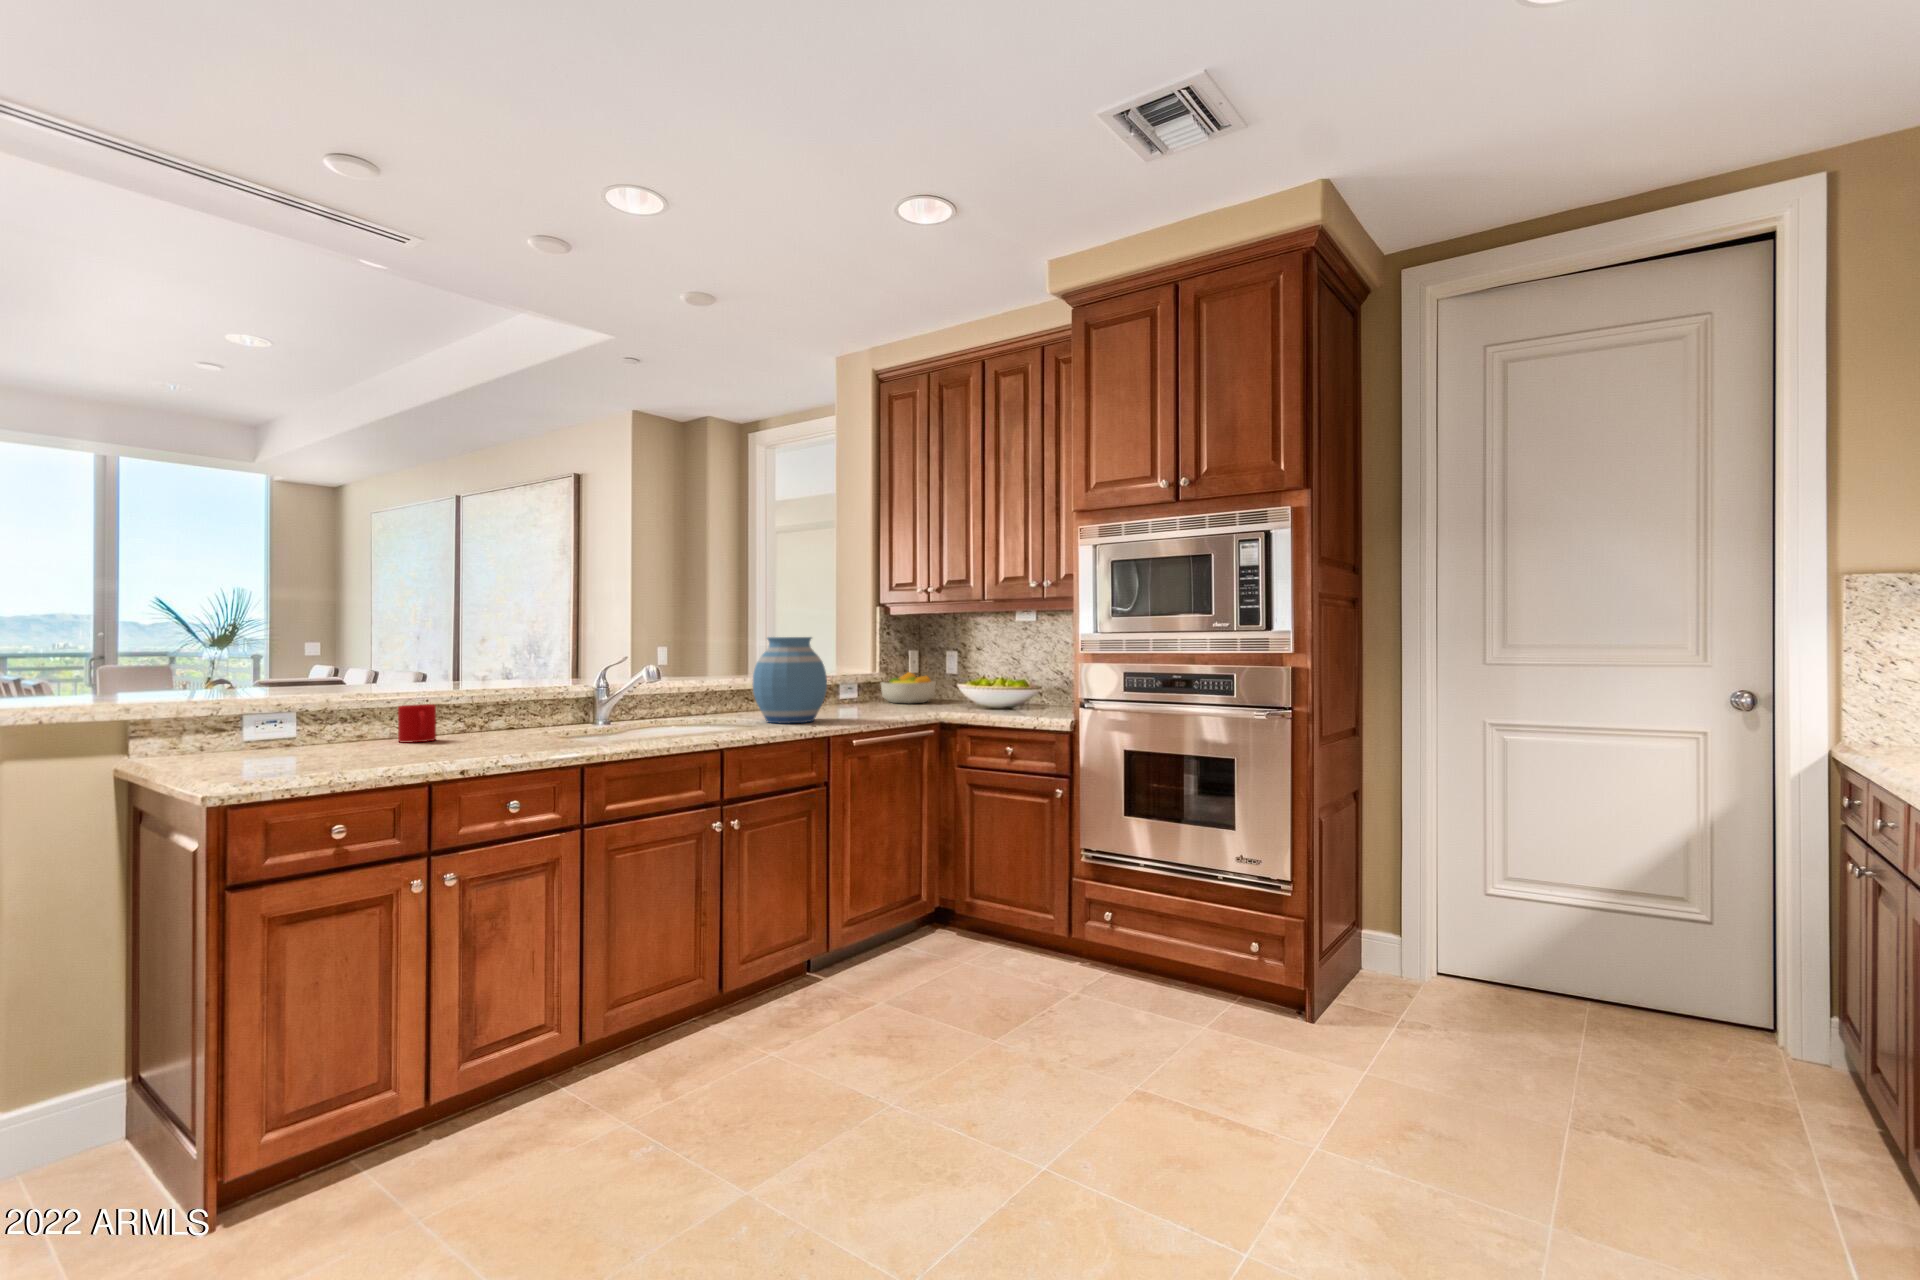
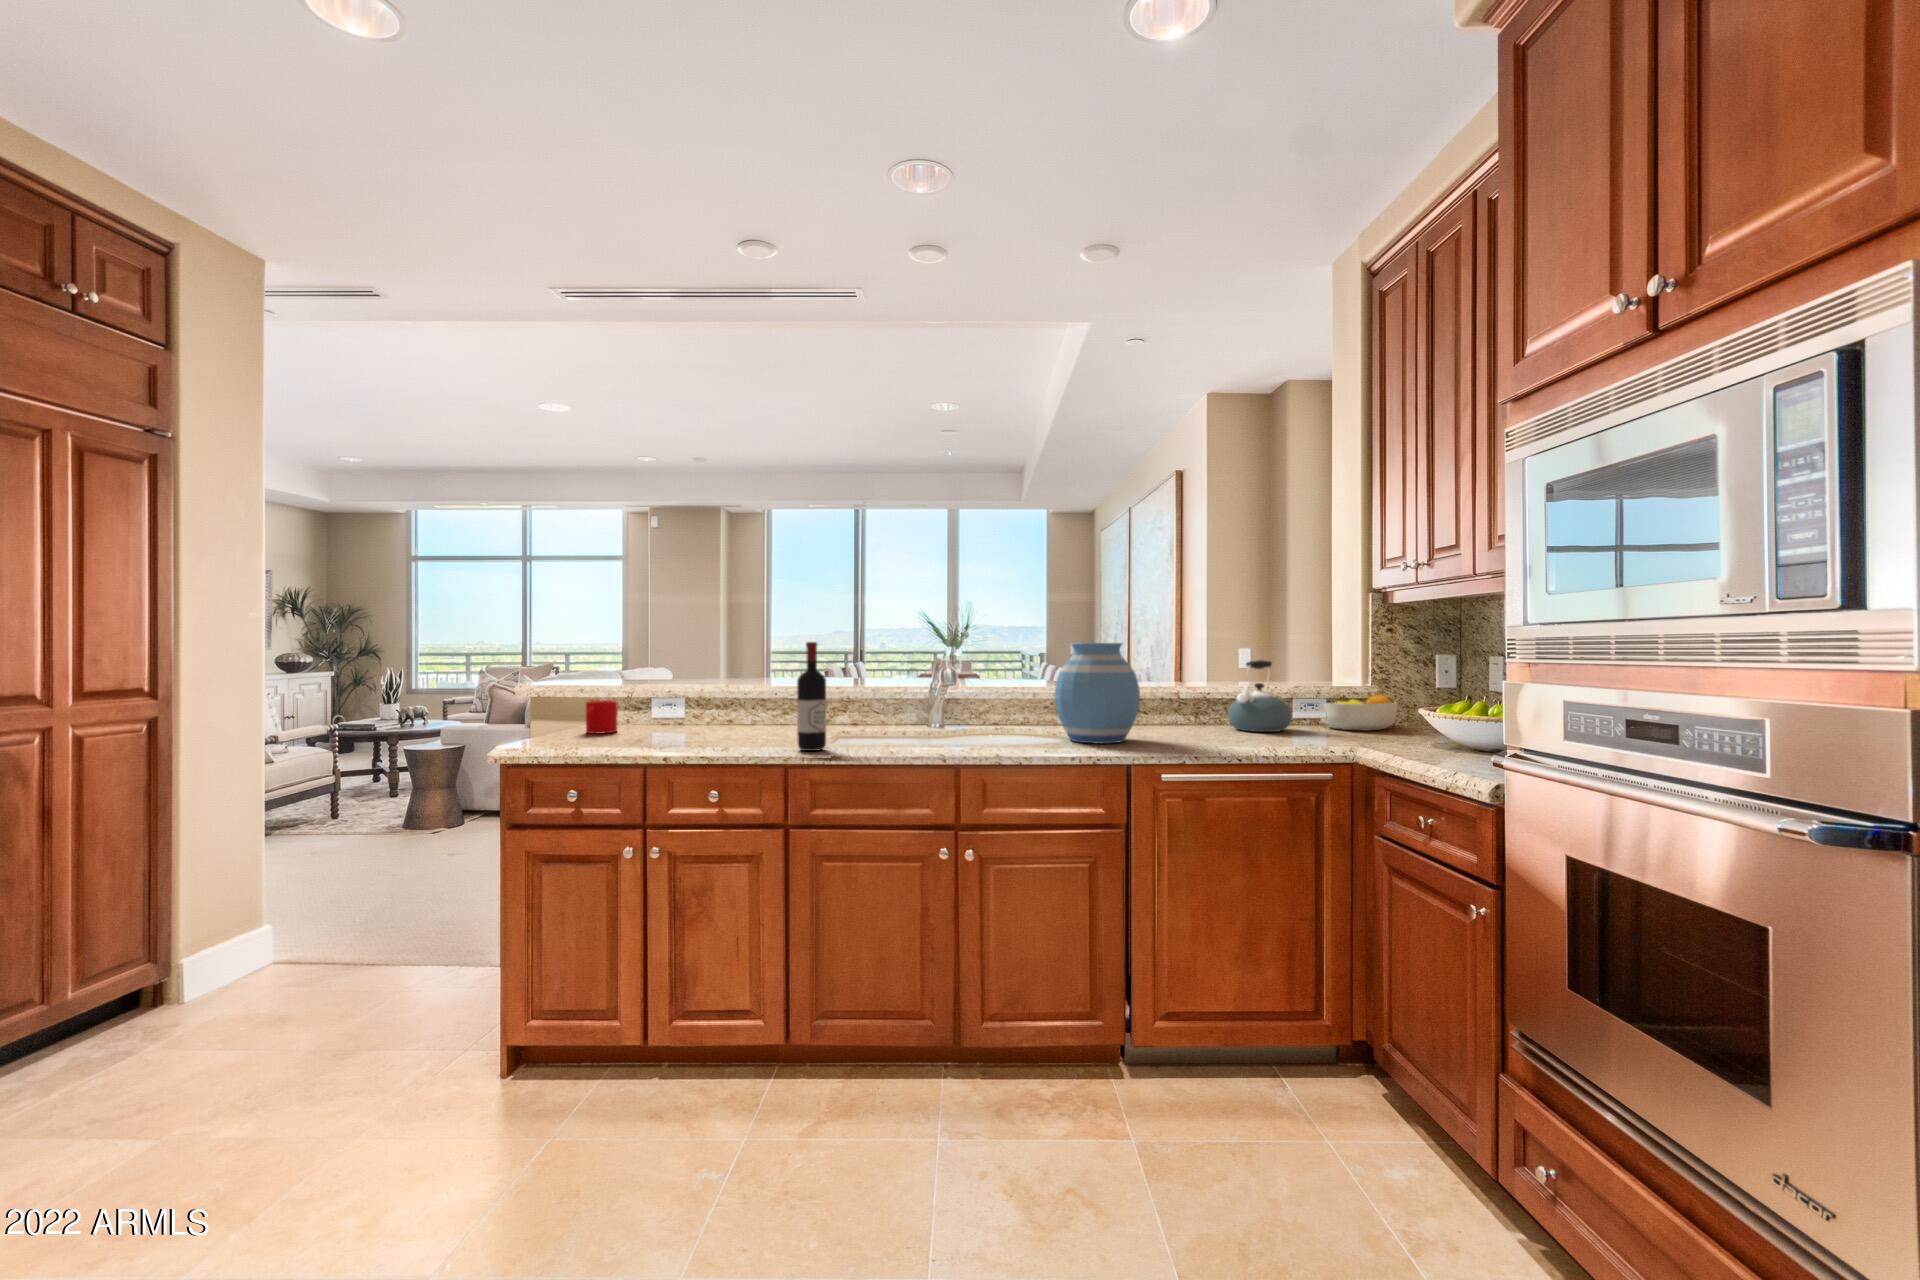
wine bottle: none [582,636,615,748] -> present [797,642,826,751]
kettle: none [836,651,884,708] -> present [1228,660,1292,732]
mug: present [398,704,436,743] -> present [586,700,617,734]

